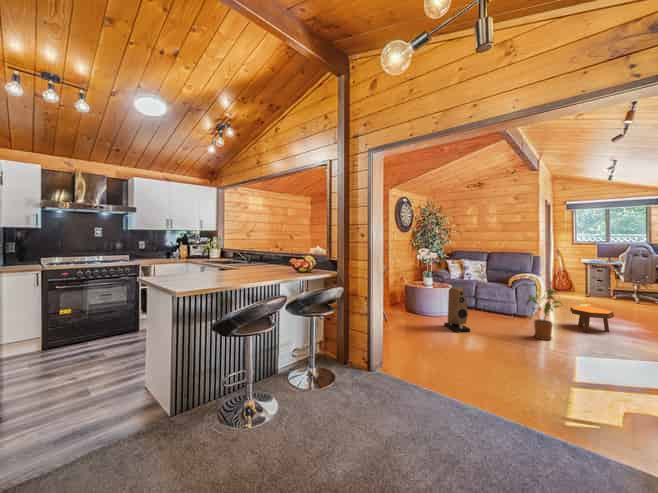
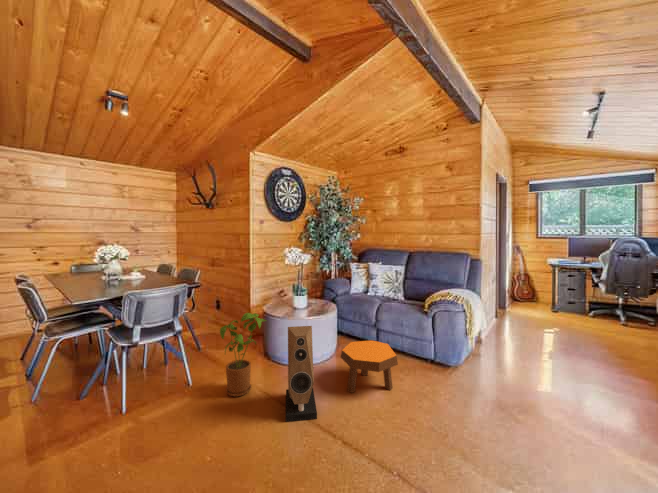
house plant: present [526,289,562,340] -> present [220,313,266,397]
footstool: present [570,306,614,332] -> present [341,340,398,393]

